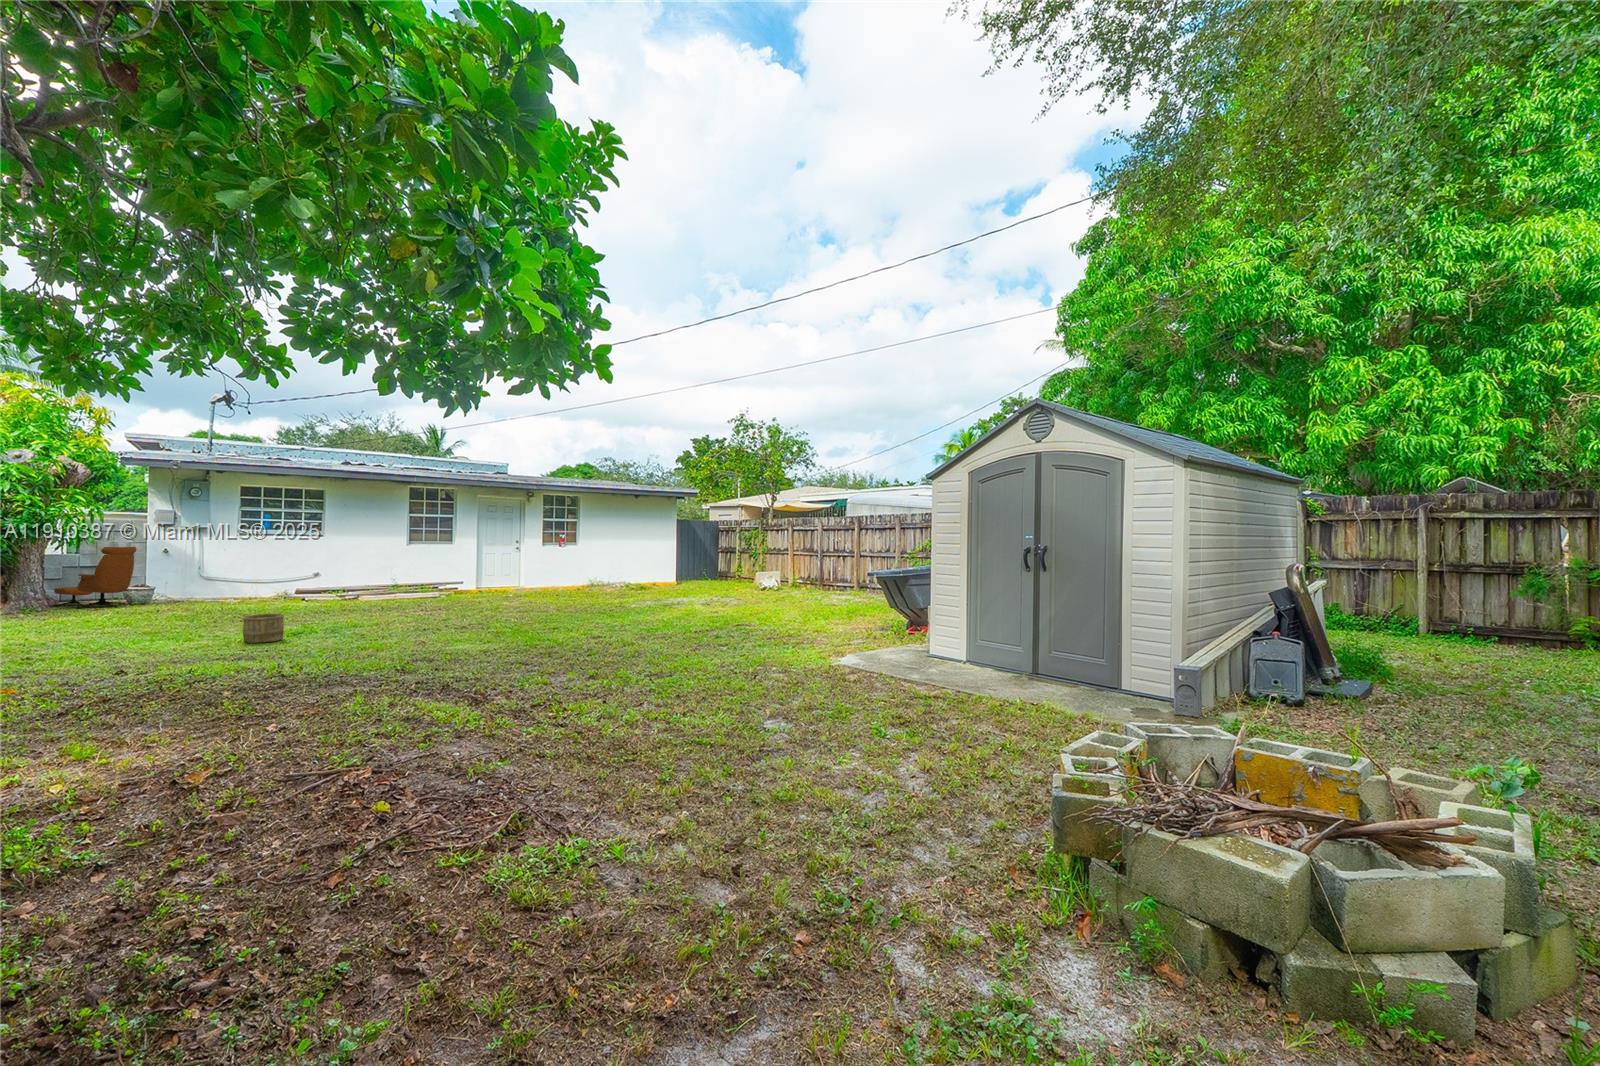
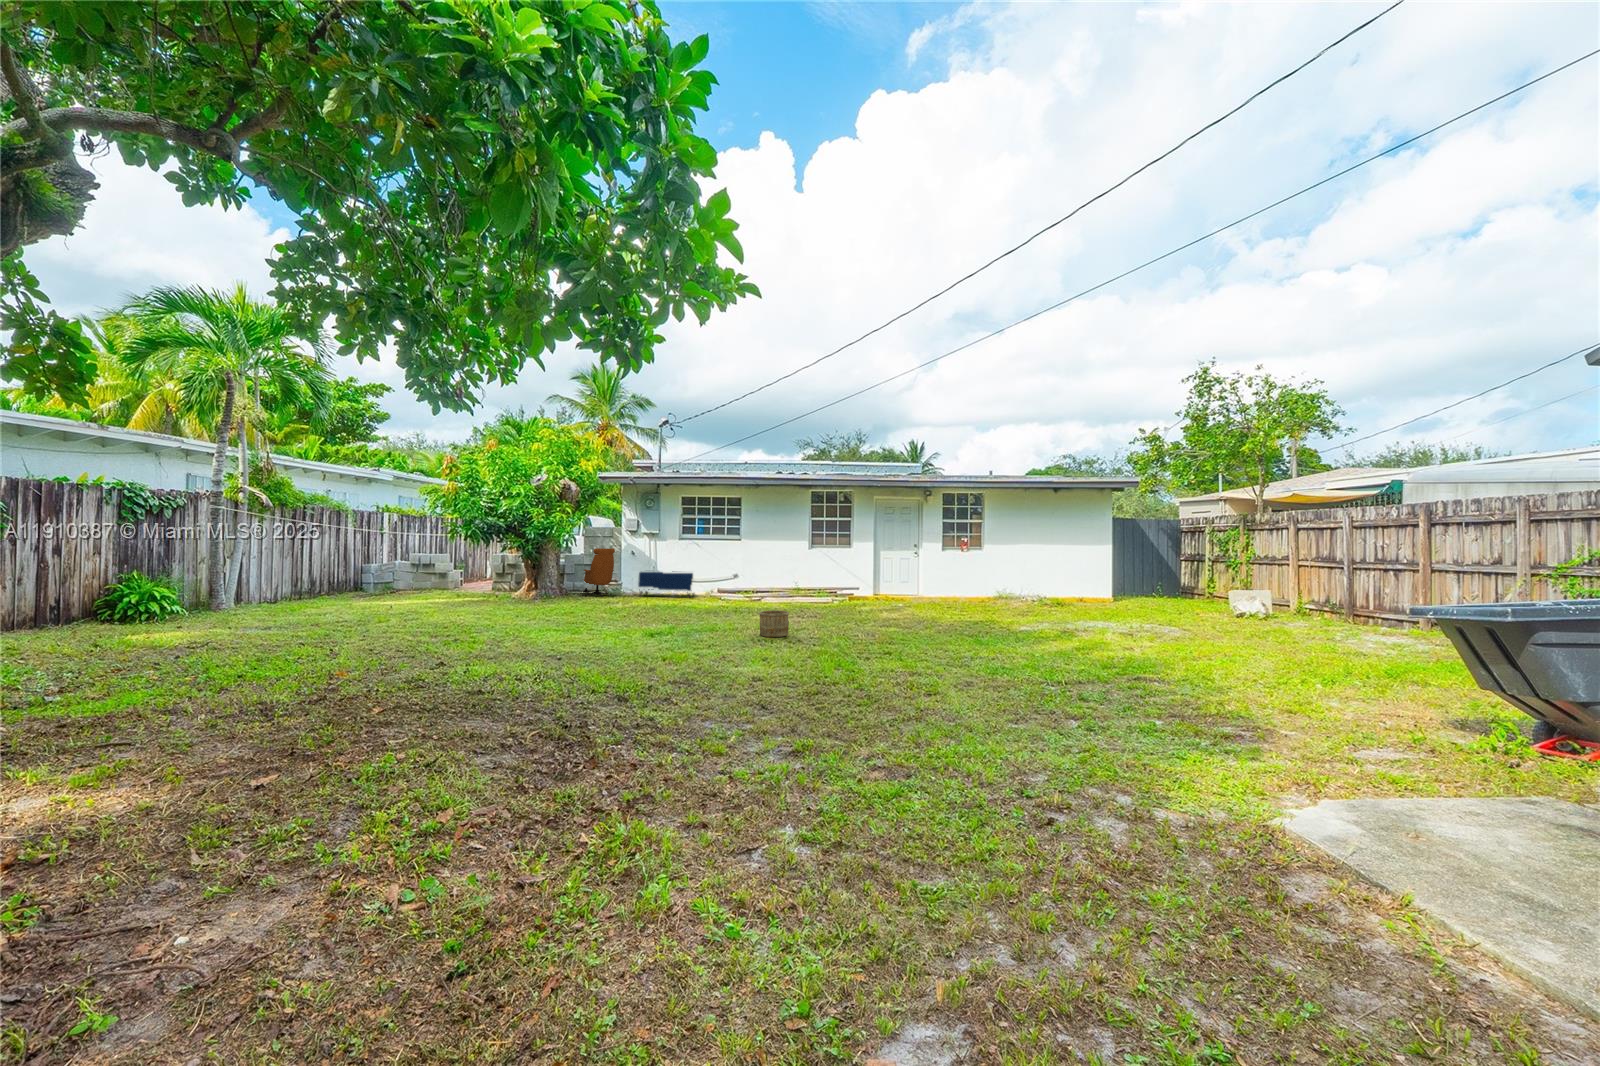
bench: none [175,572,262,604] -> present [638,571,694,598]
wooden bucket: present [242,613,285,643] -> present [759,610,789,637]

